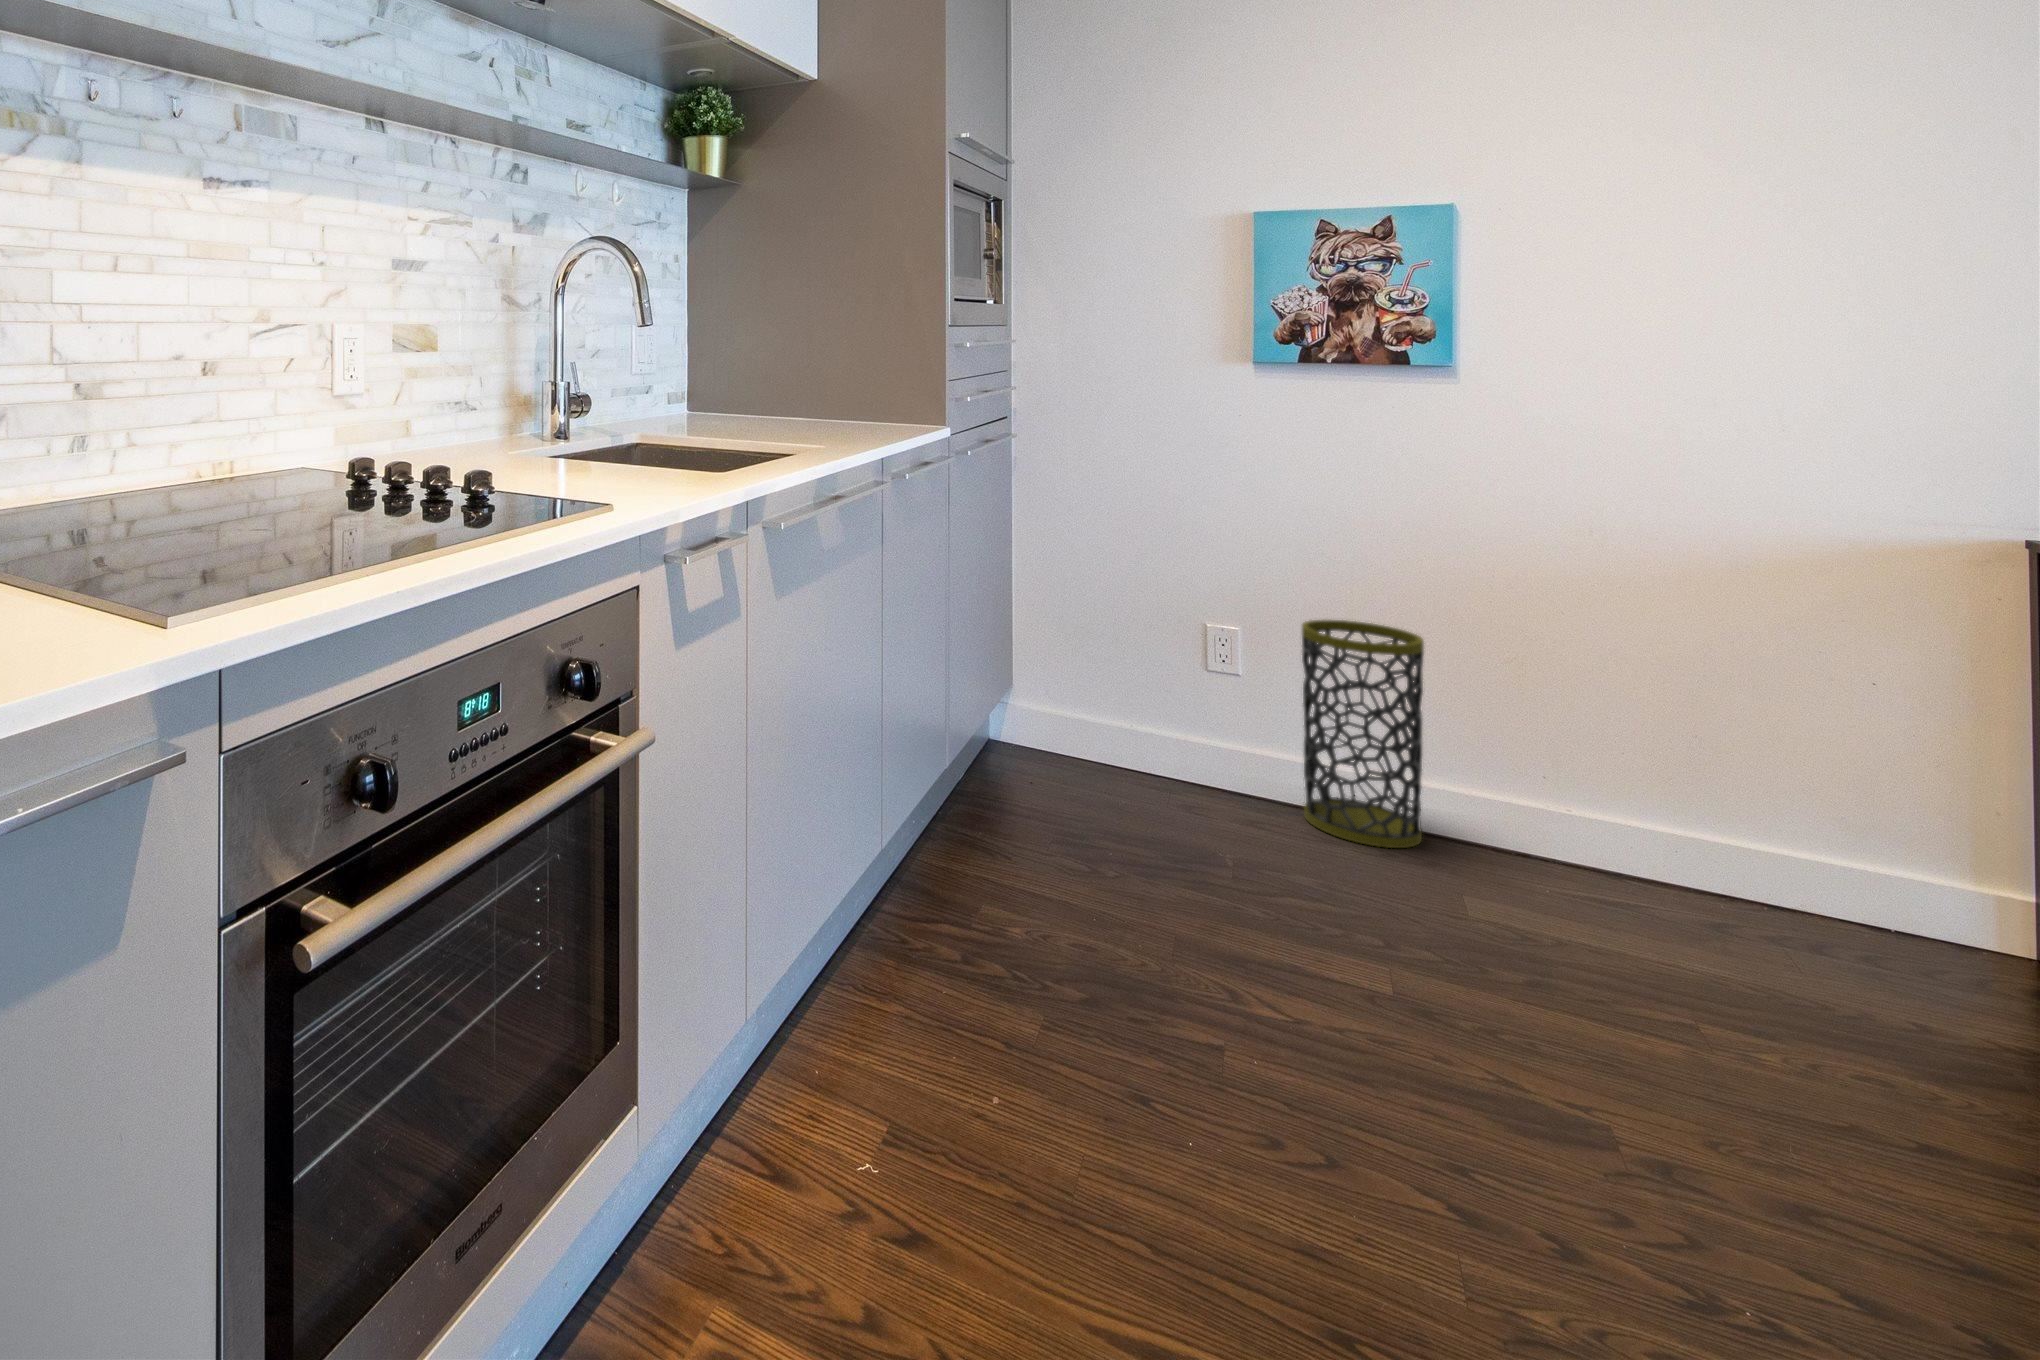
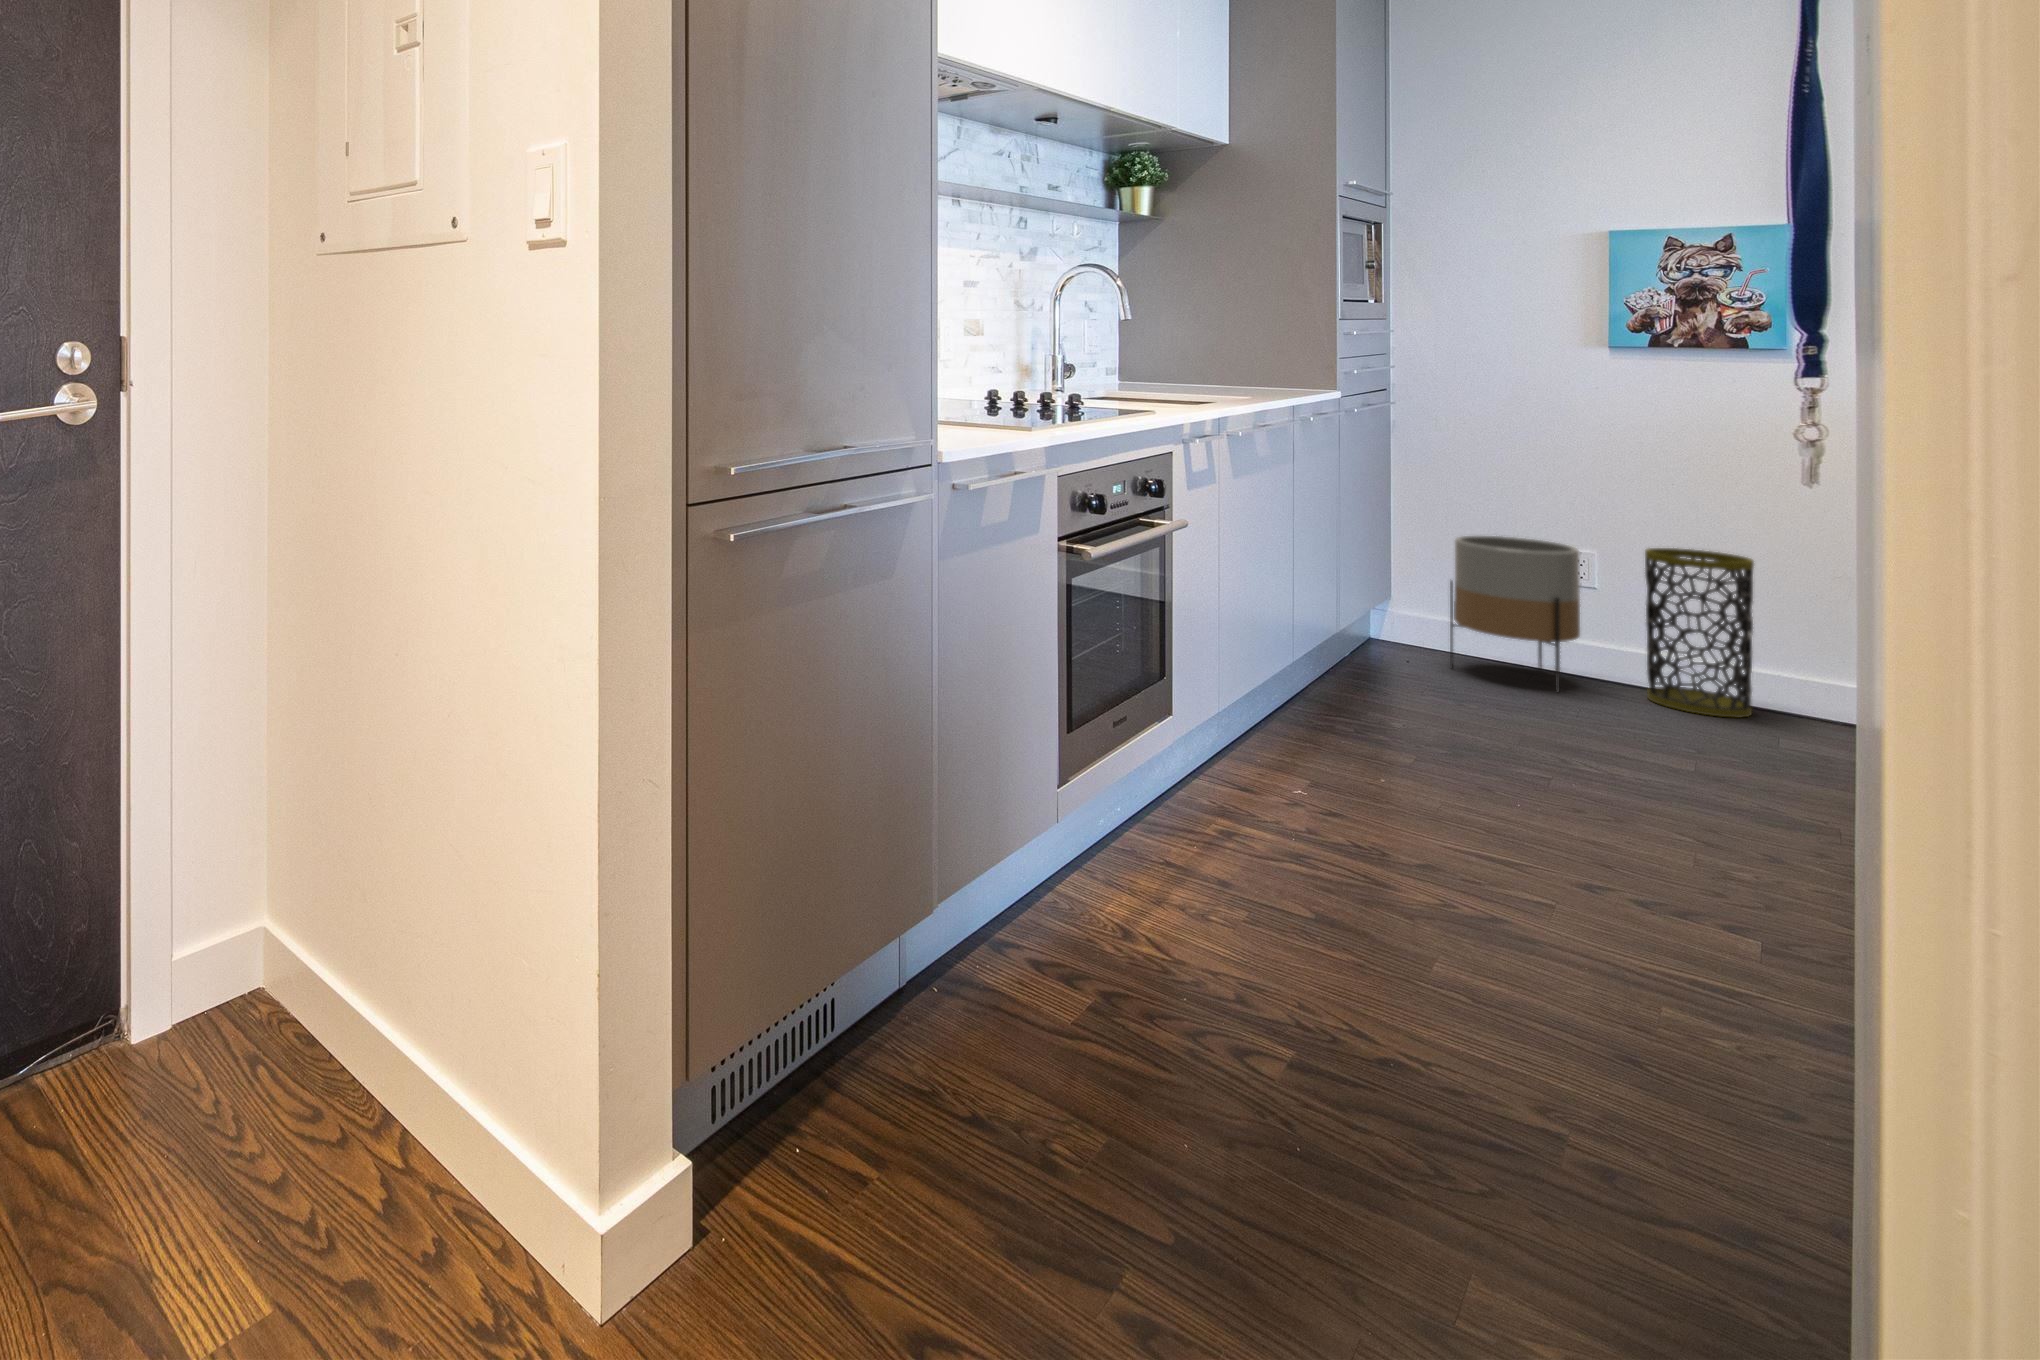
planter: none [1084,603,1230,818] -> present [1450,536,1580,692]

